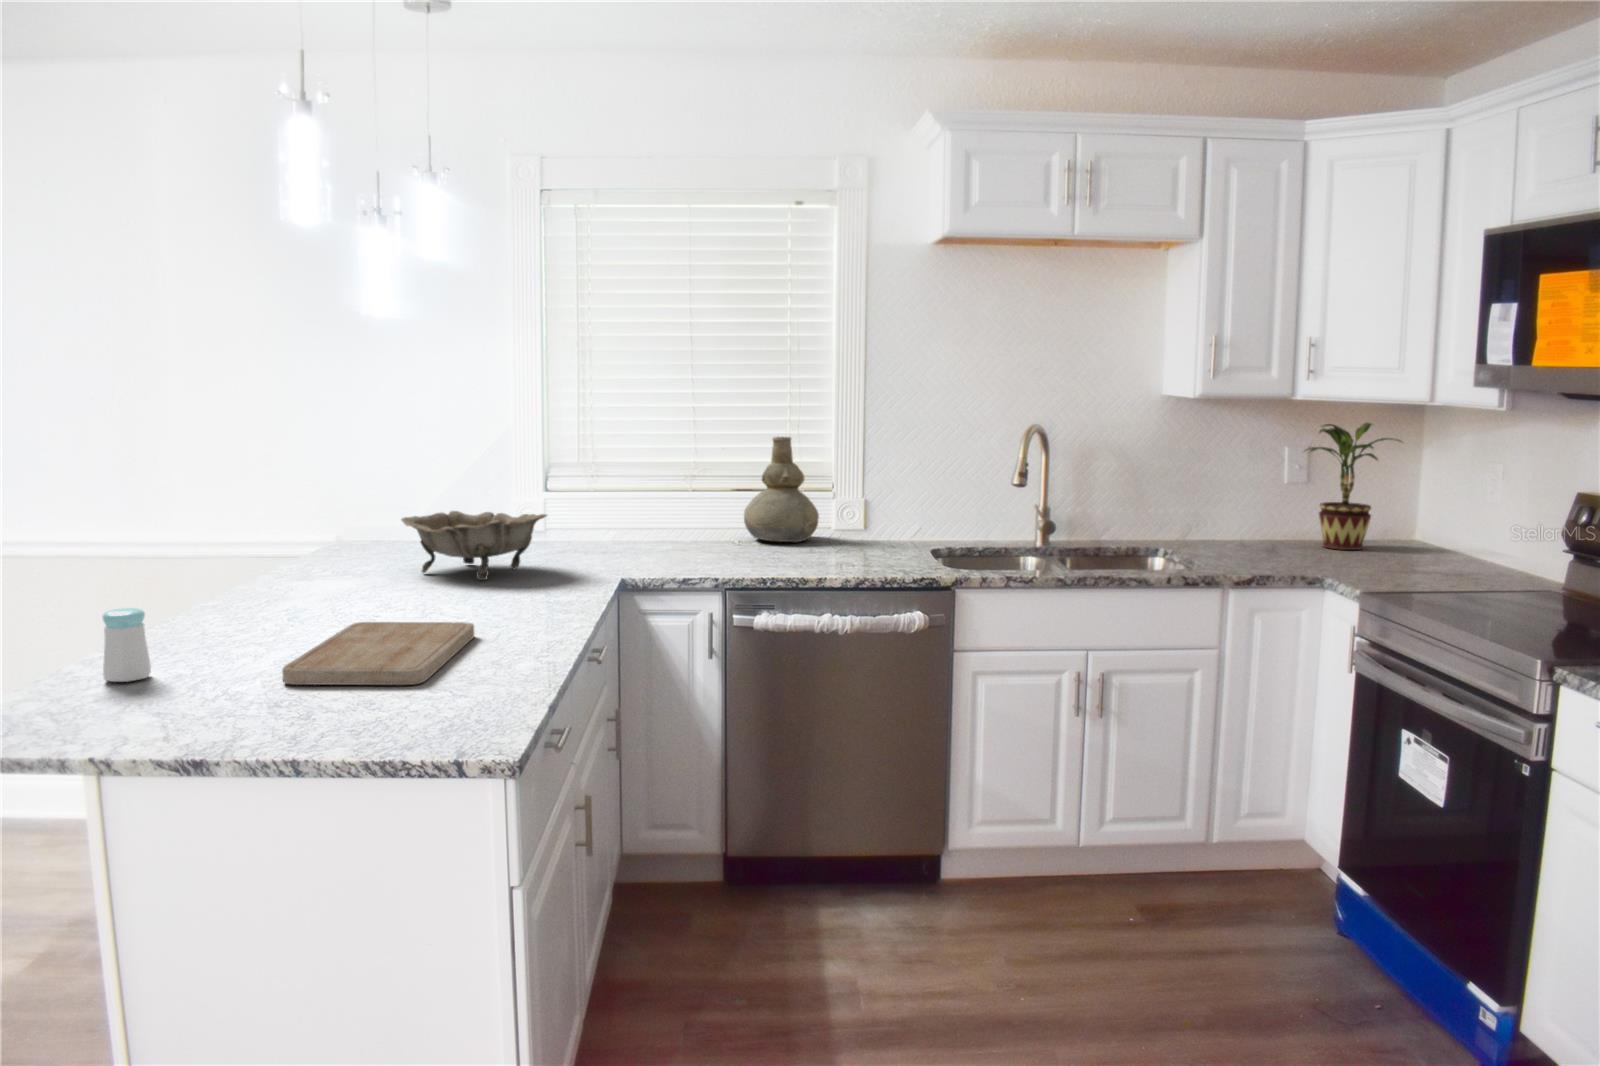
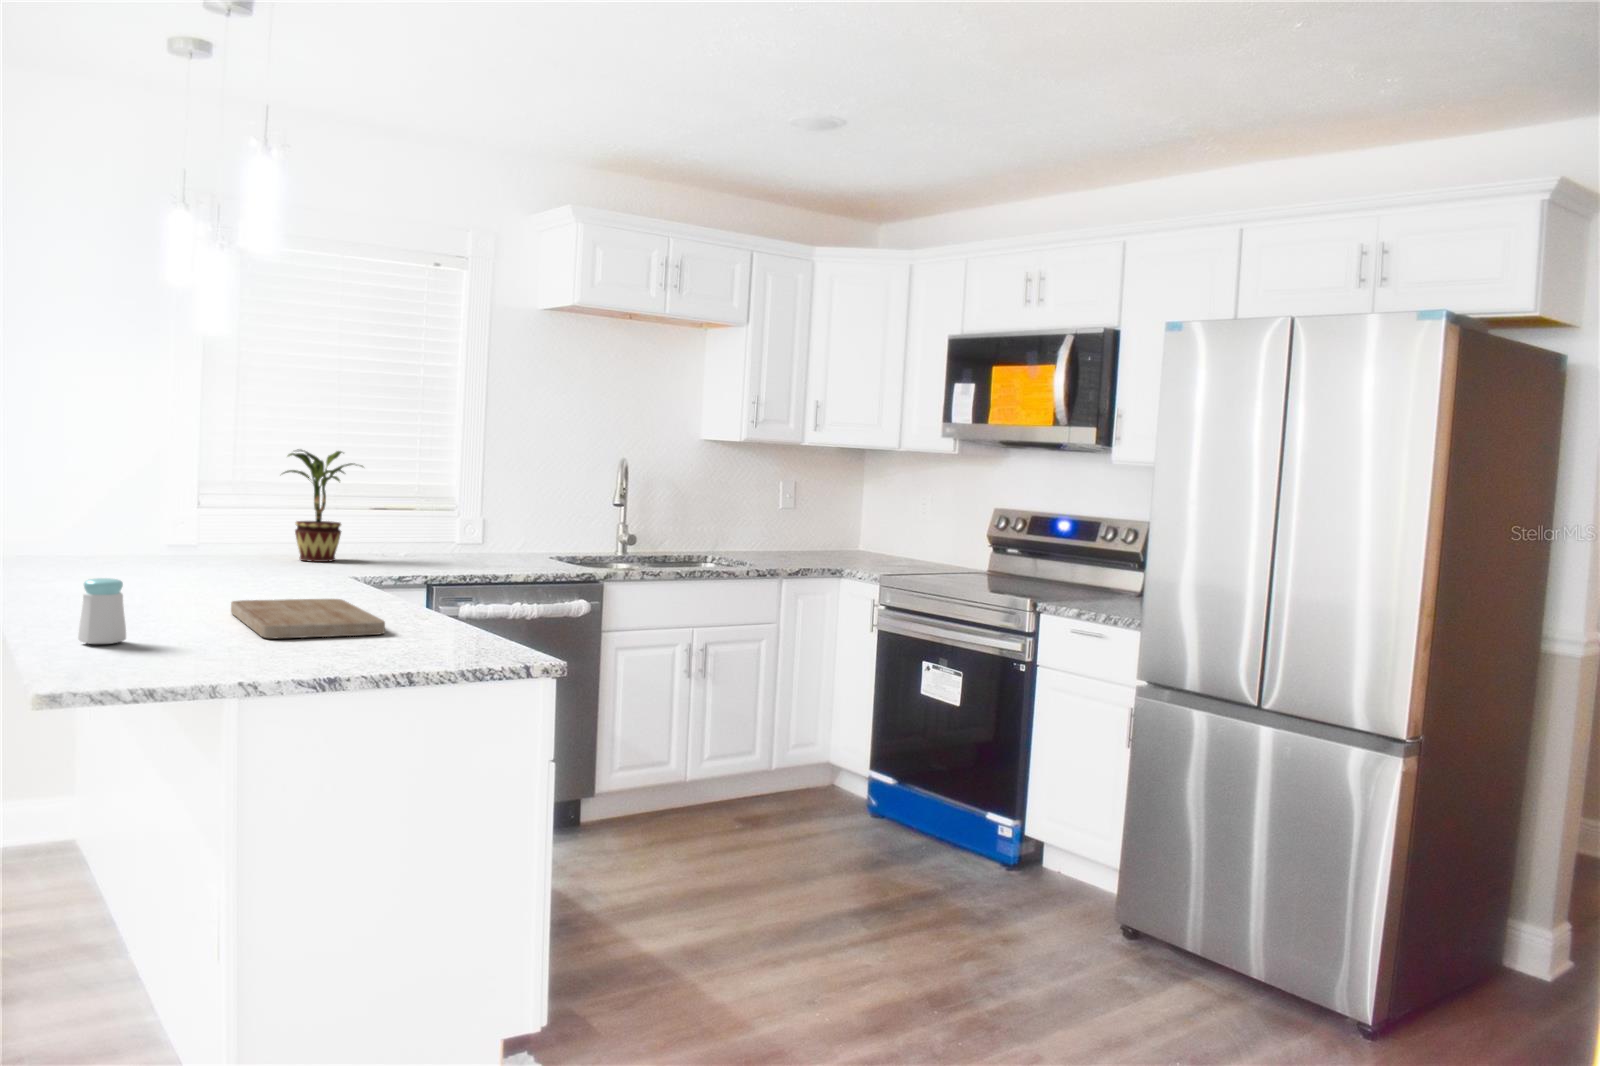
potted plant: present [1305,423,1401,550] -> present [283,449,363,562]
vase: present [744,437,819,542] -> none [389,467,455,555]
decorative bowl: present [401,511,547,580] -> none [131,521,287,580]

